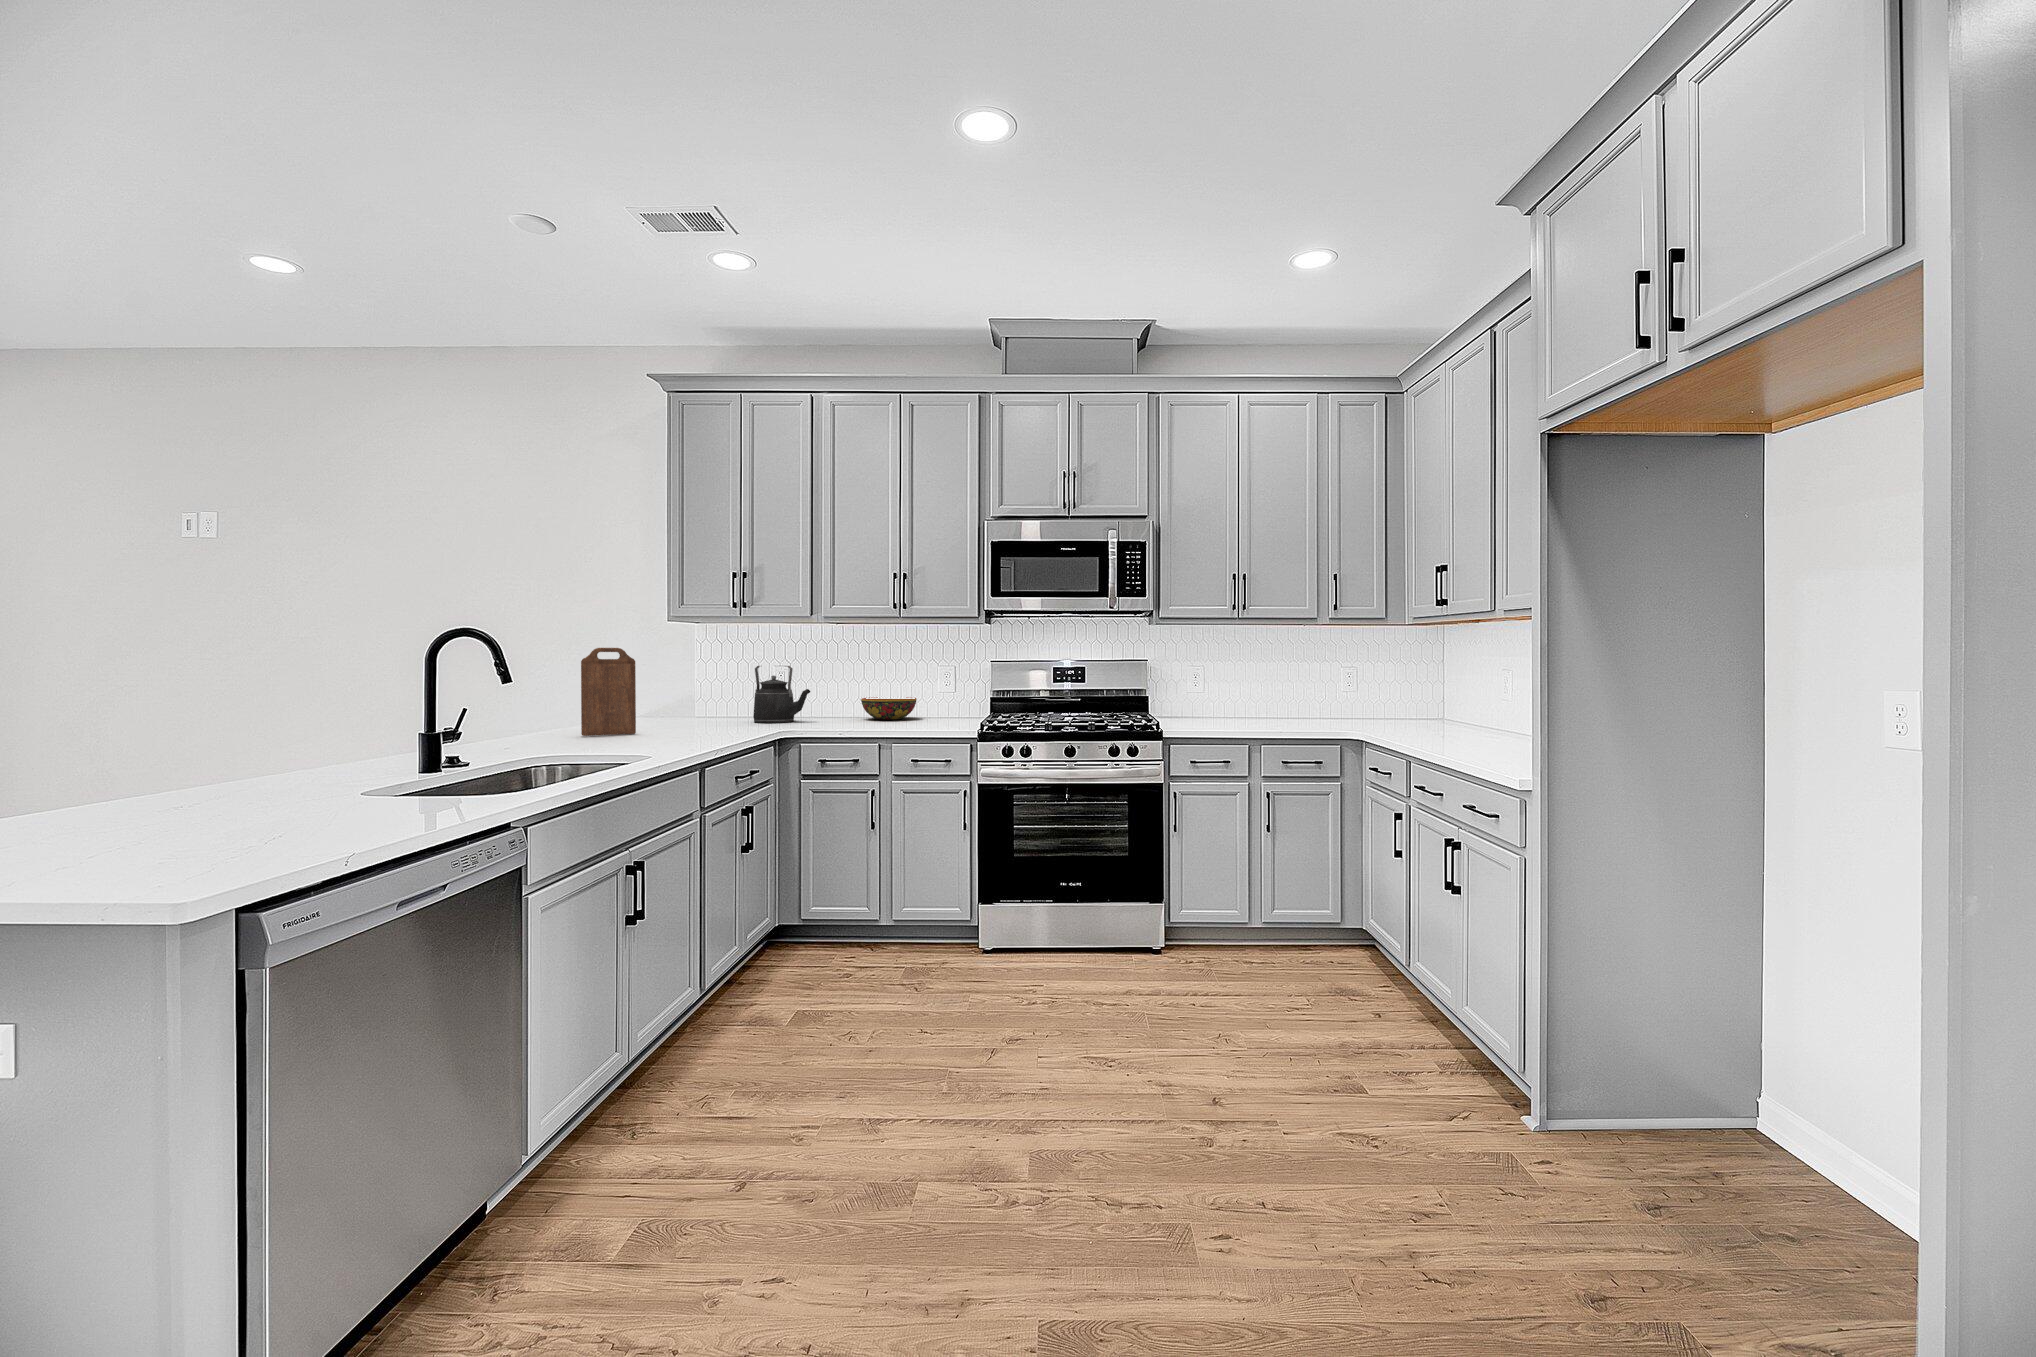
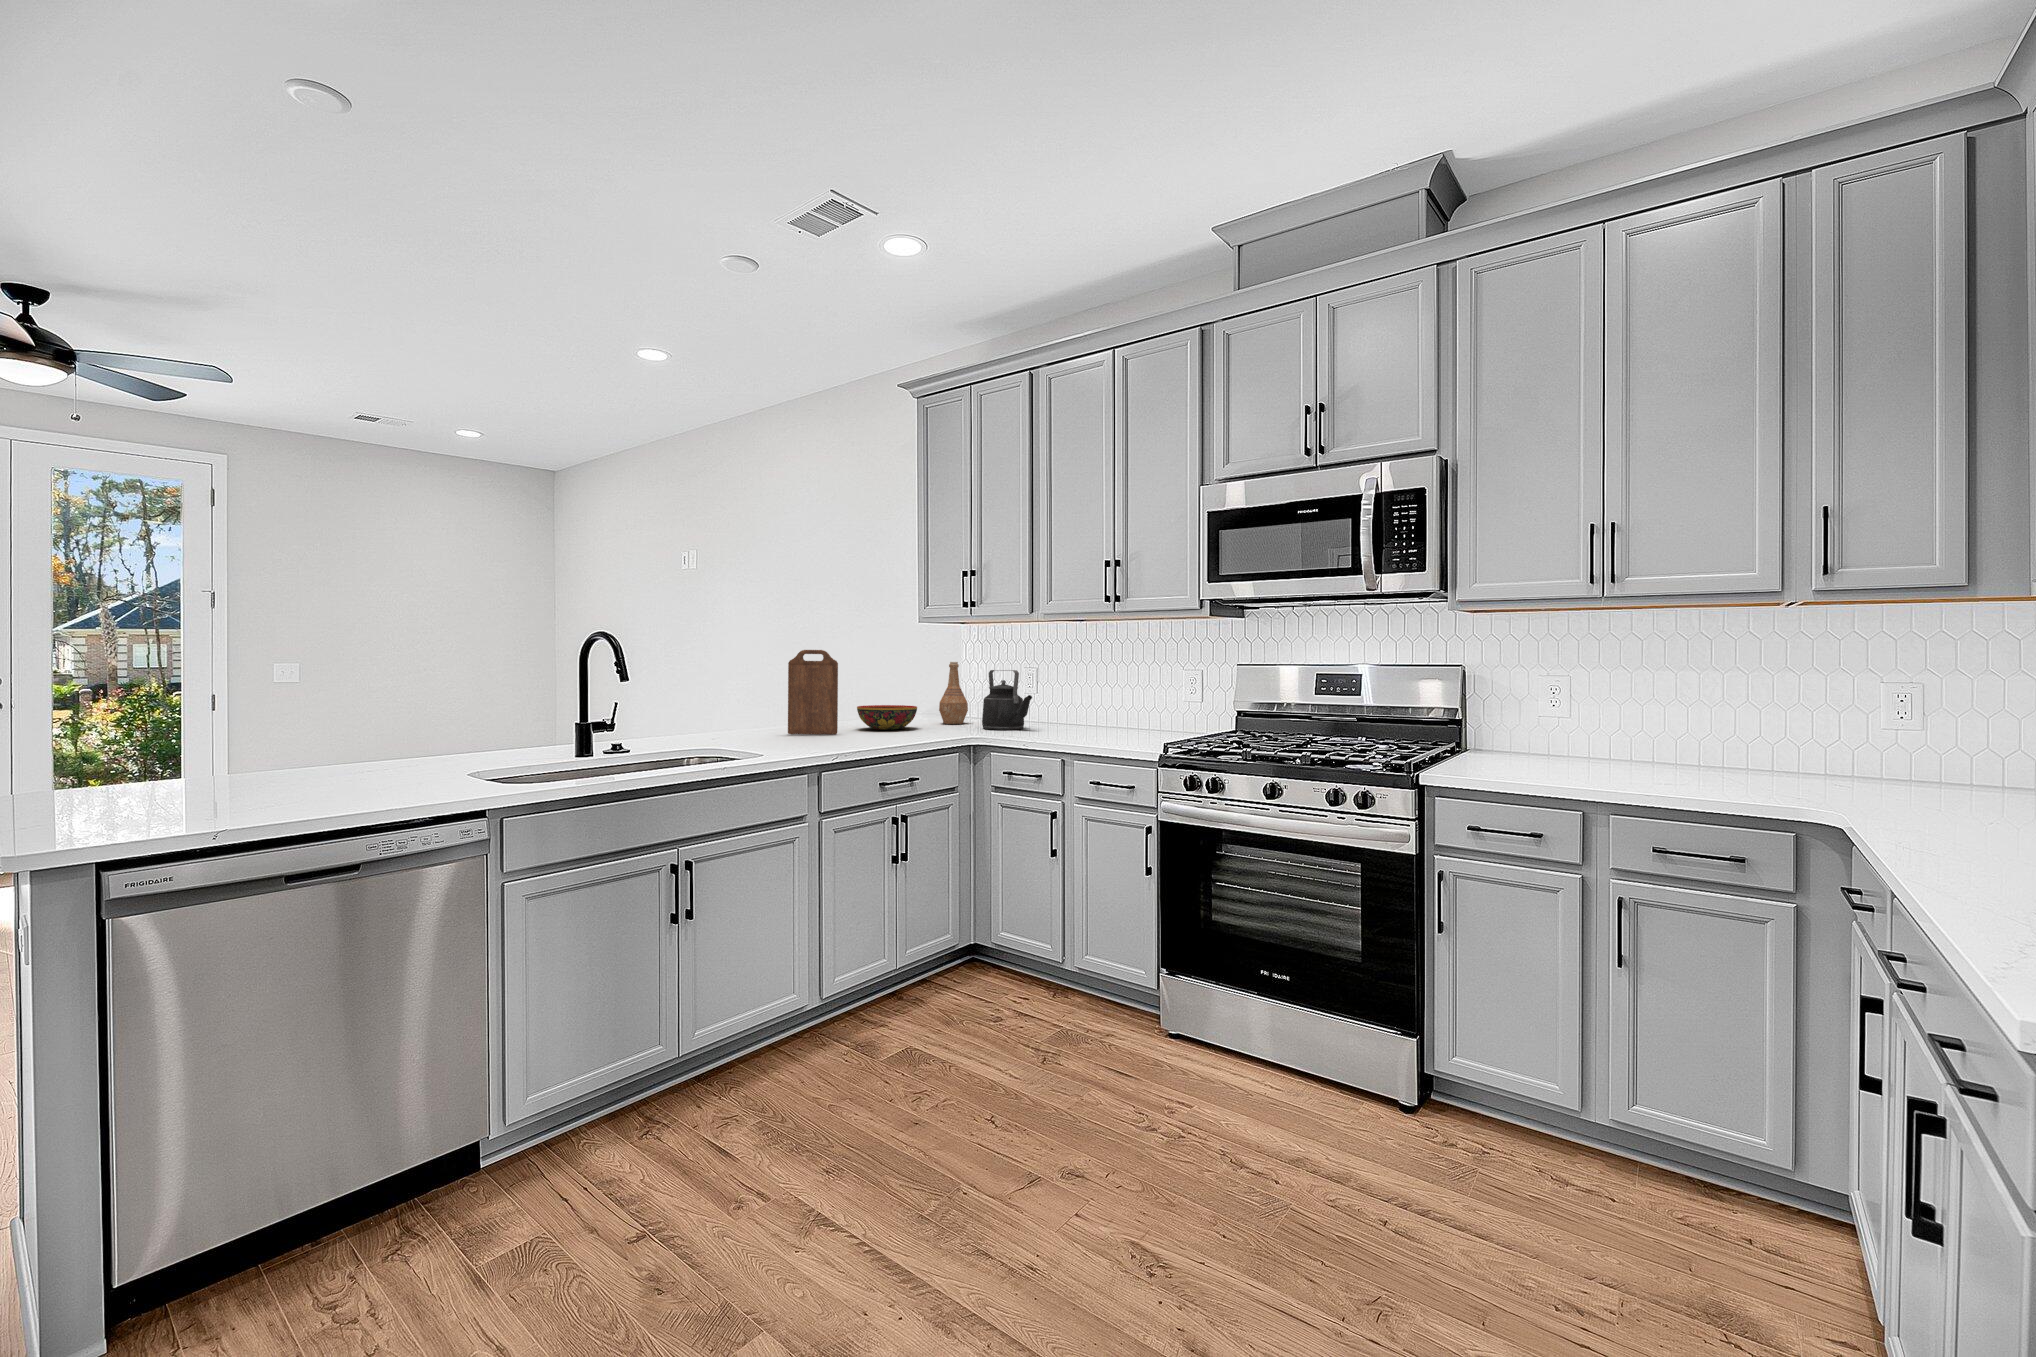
vase: none [688,658,718,721] -> present [939,662,968,724]
bowl: present [861,697,917,720] -> present [857,705,917,730]

